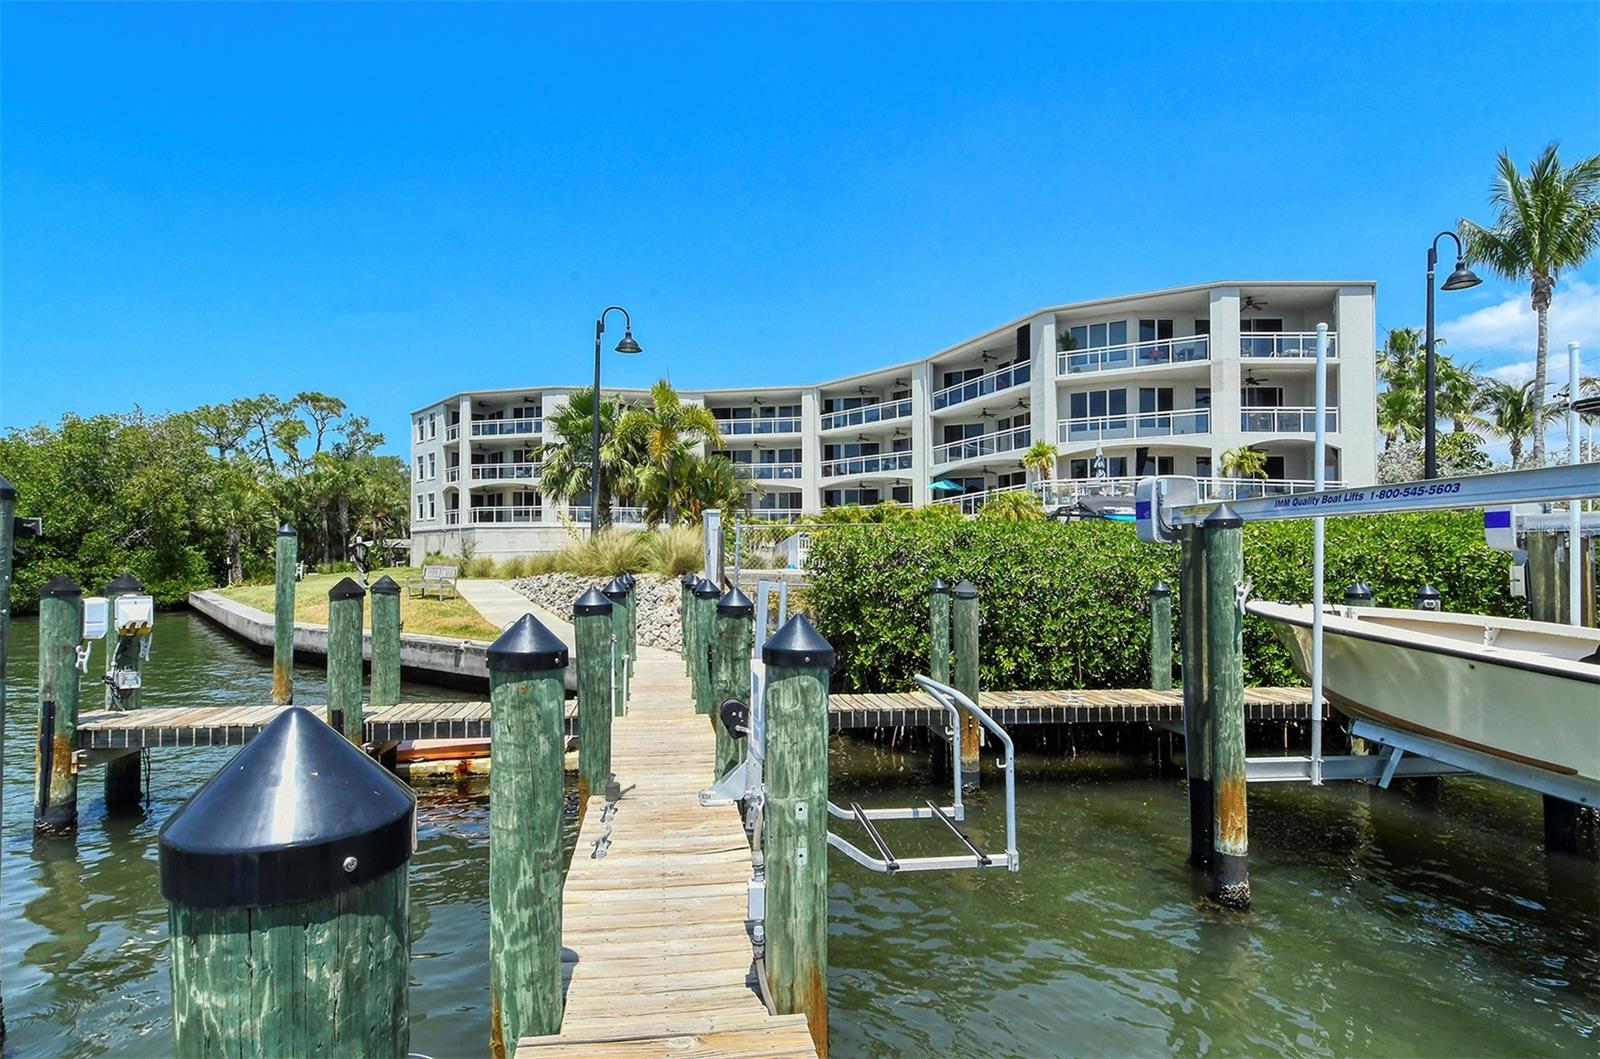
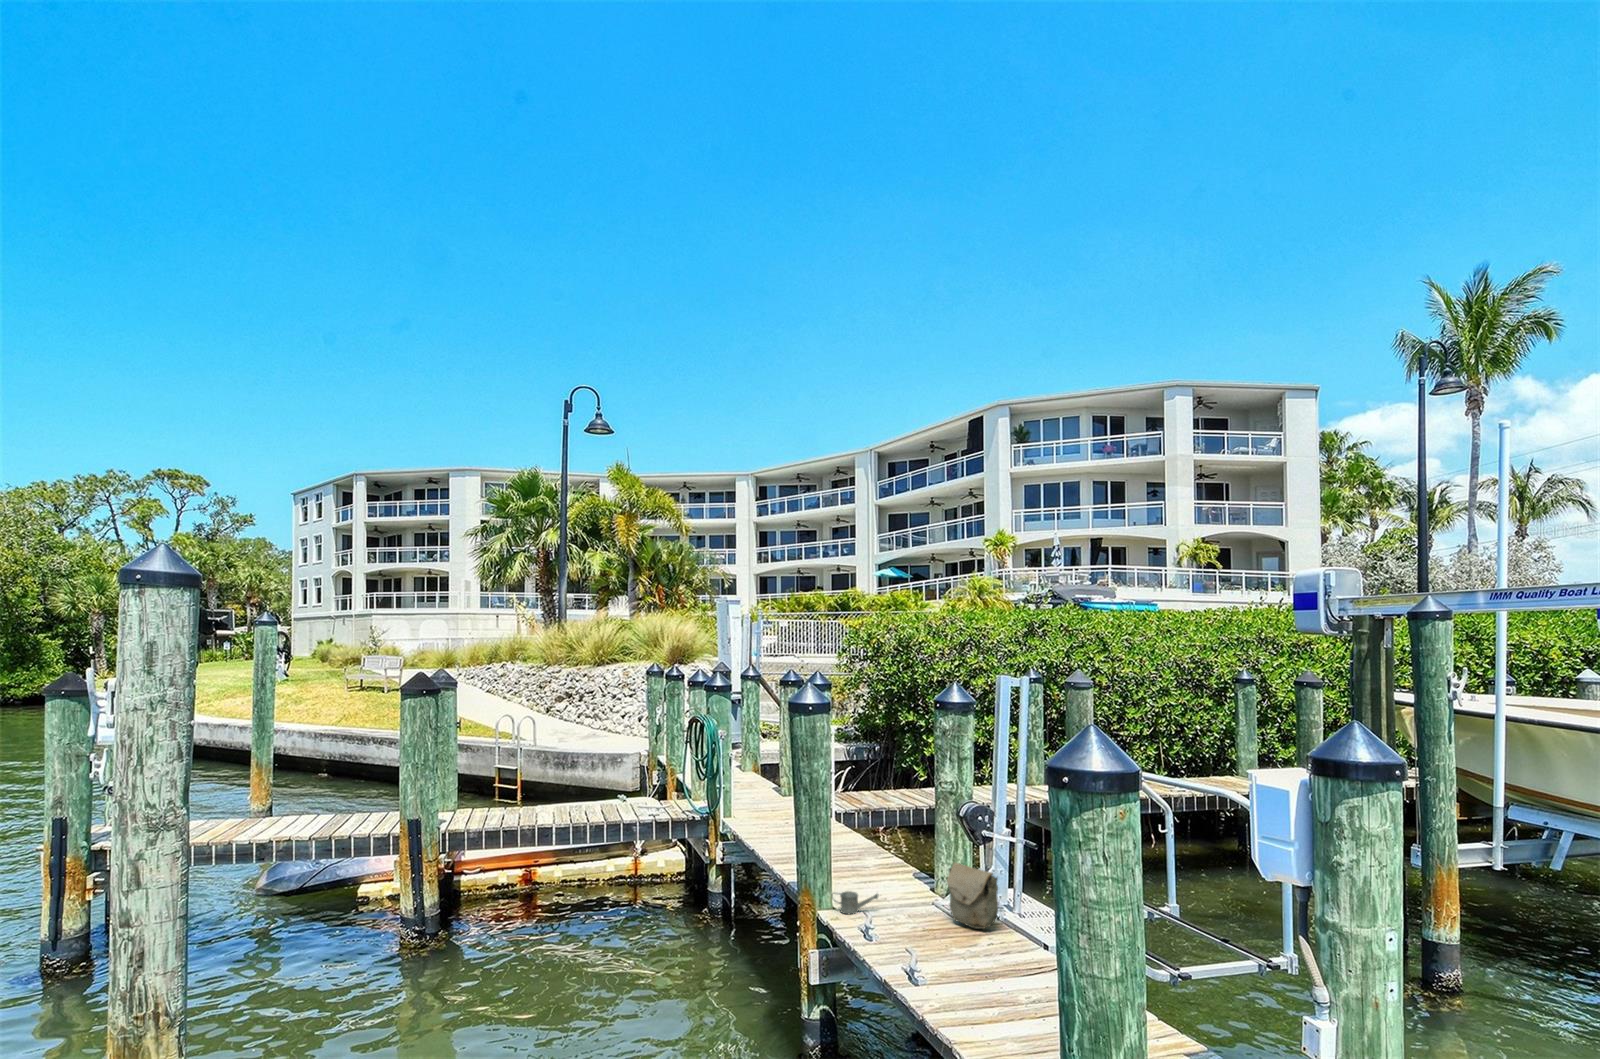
bag: none [677,758,715,817] -> present [947,863,998,929]

